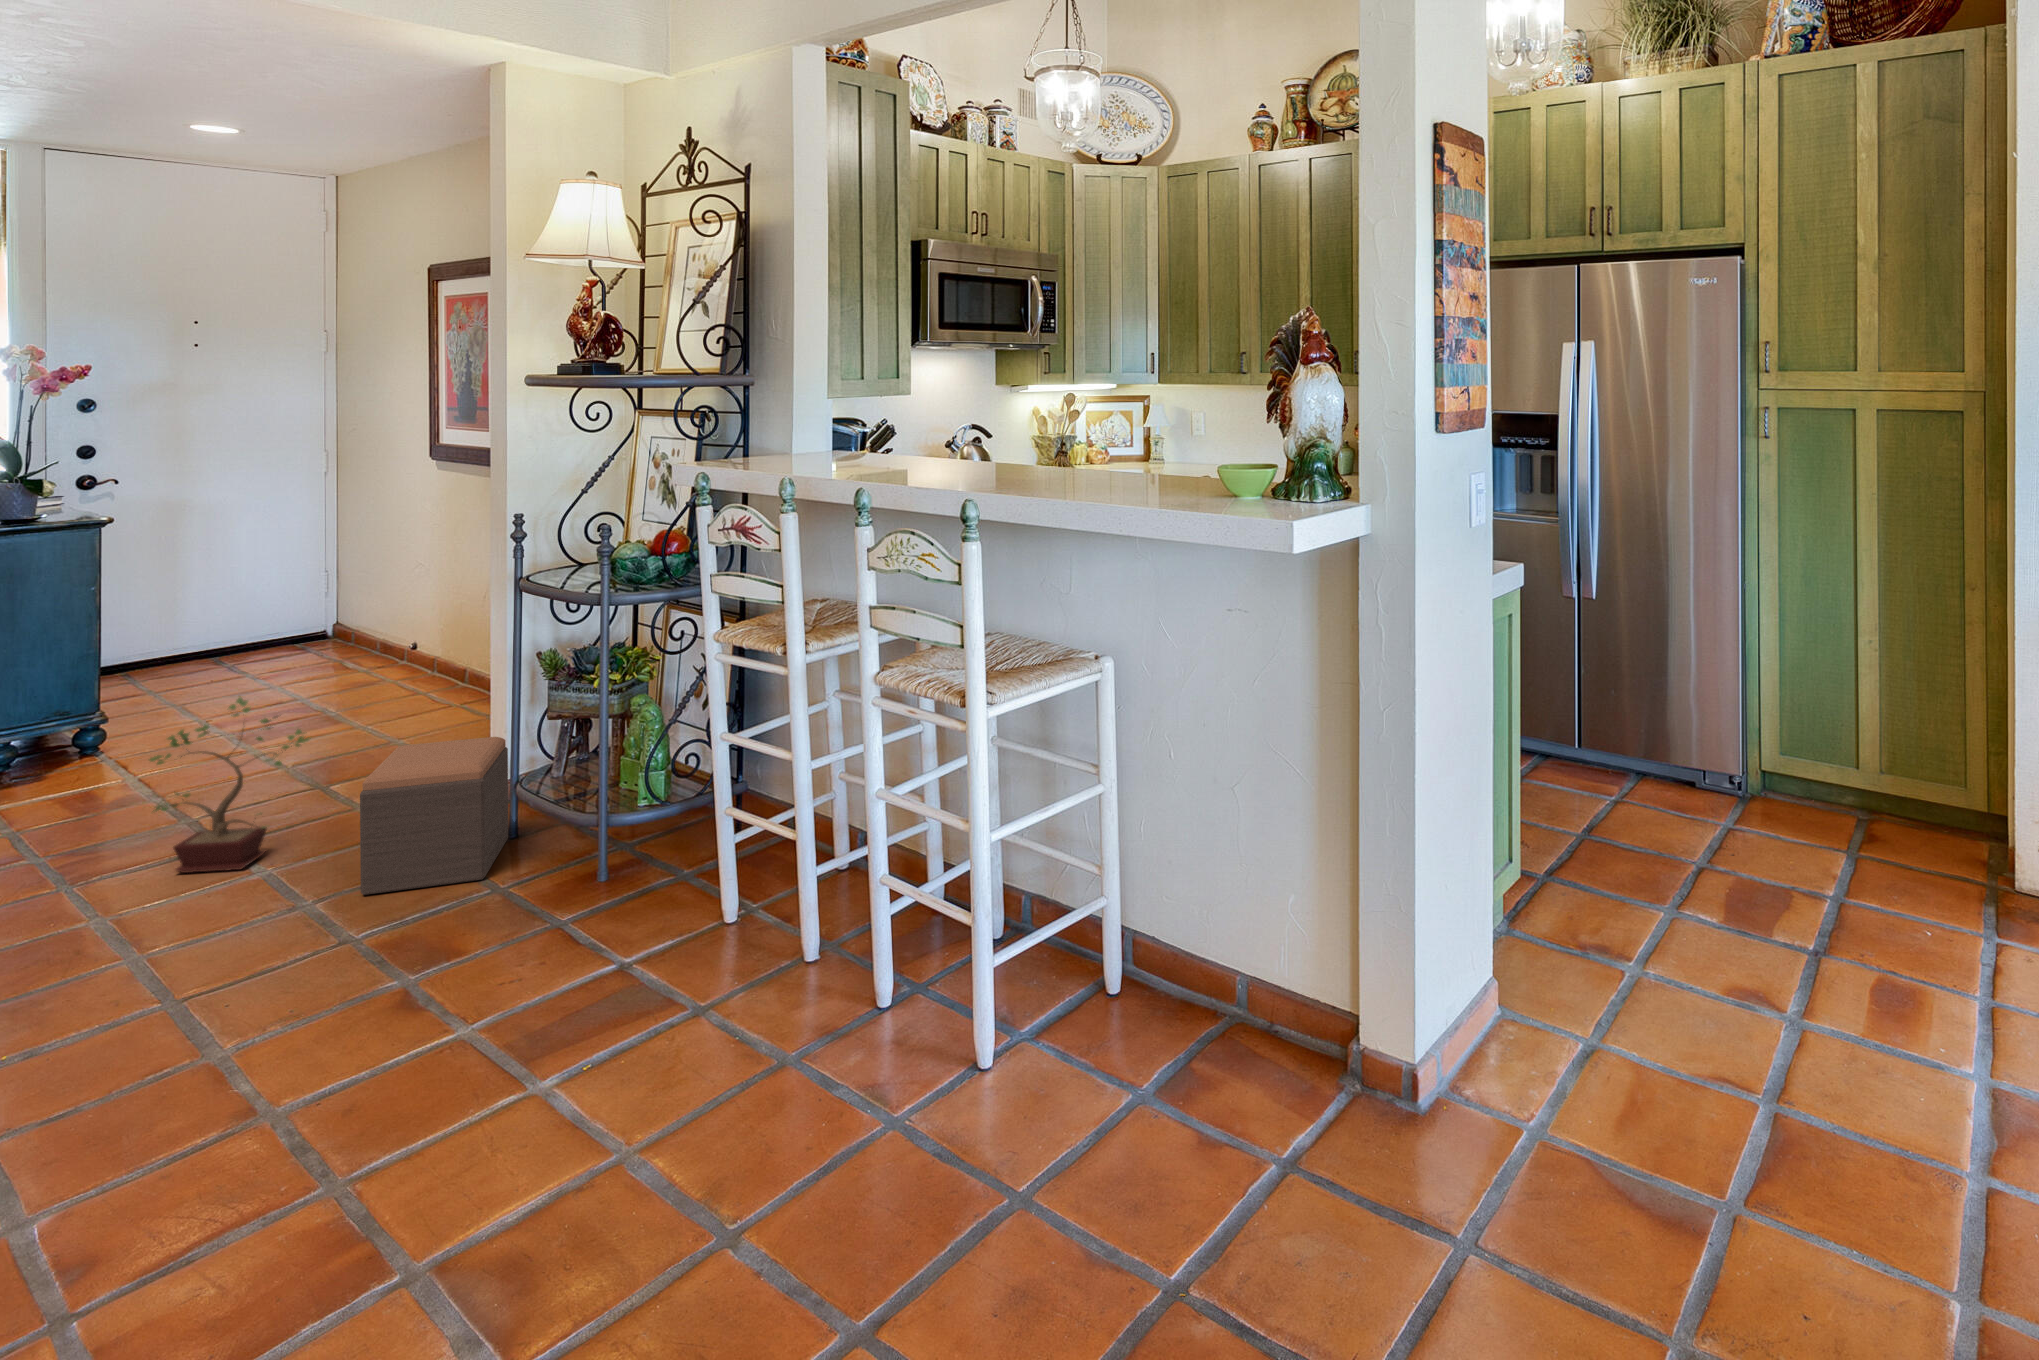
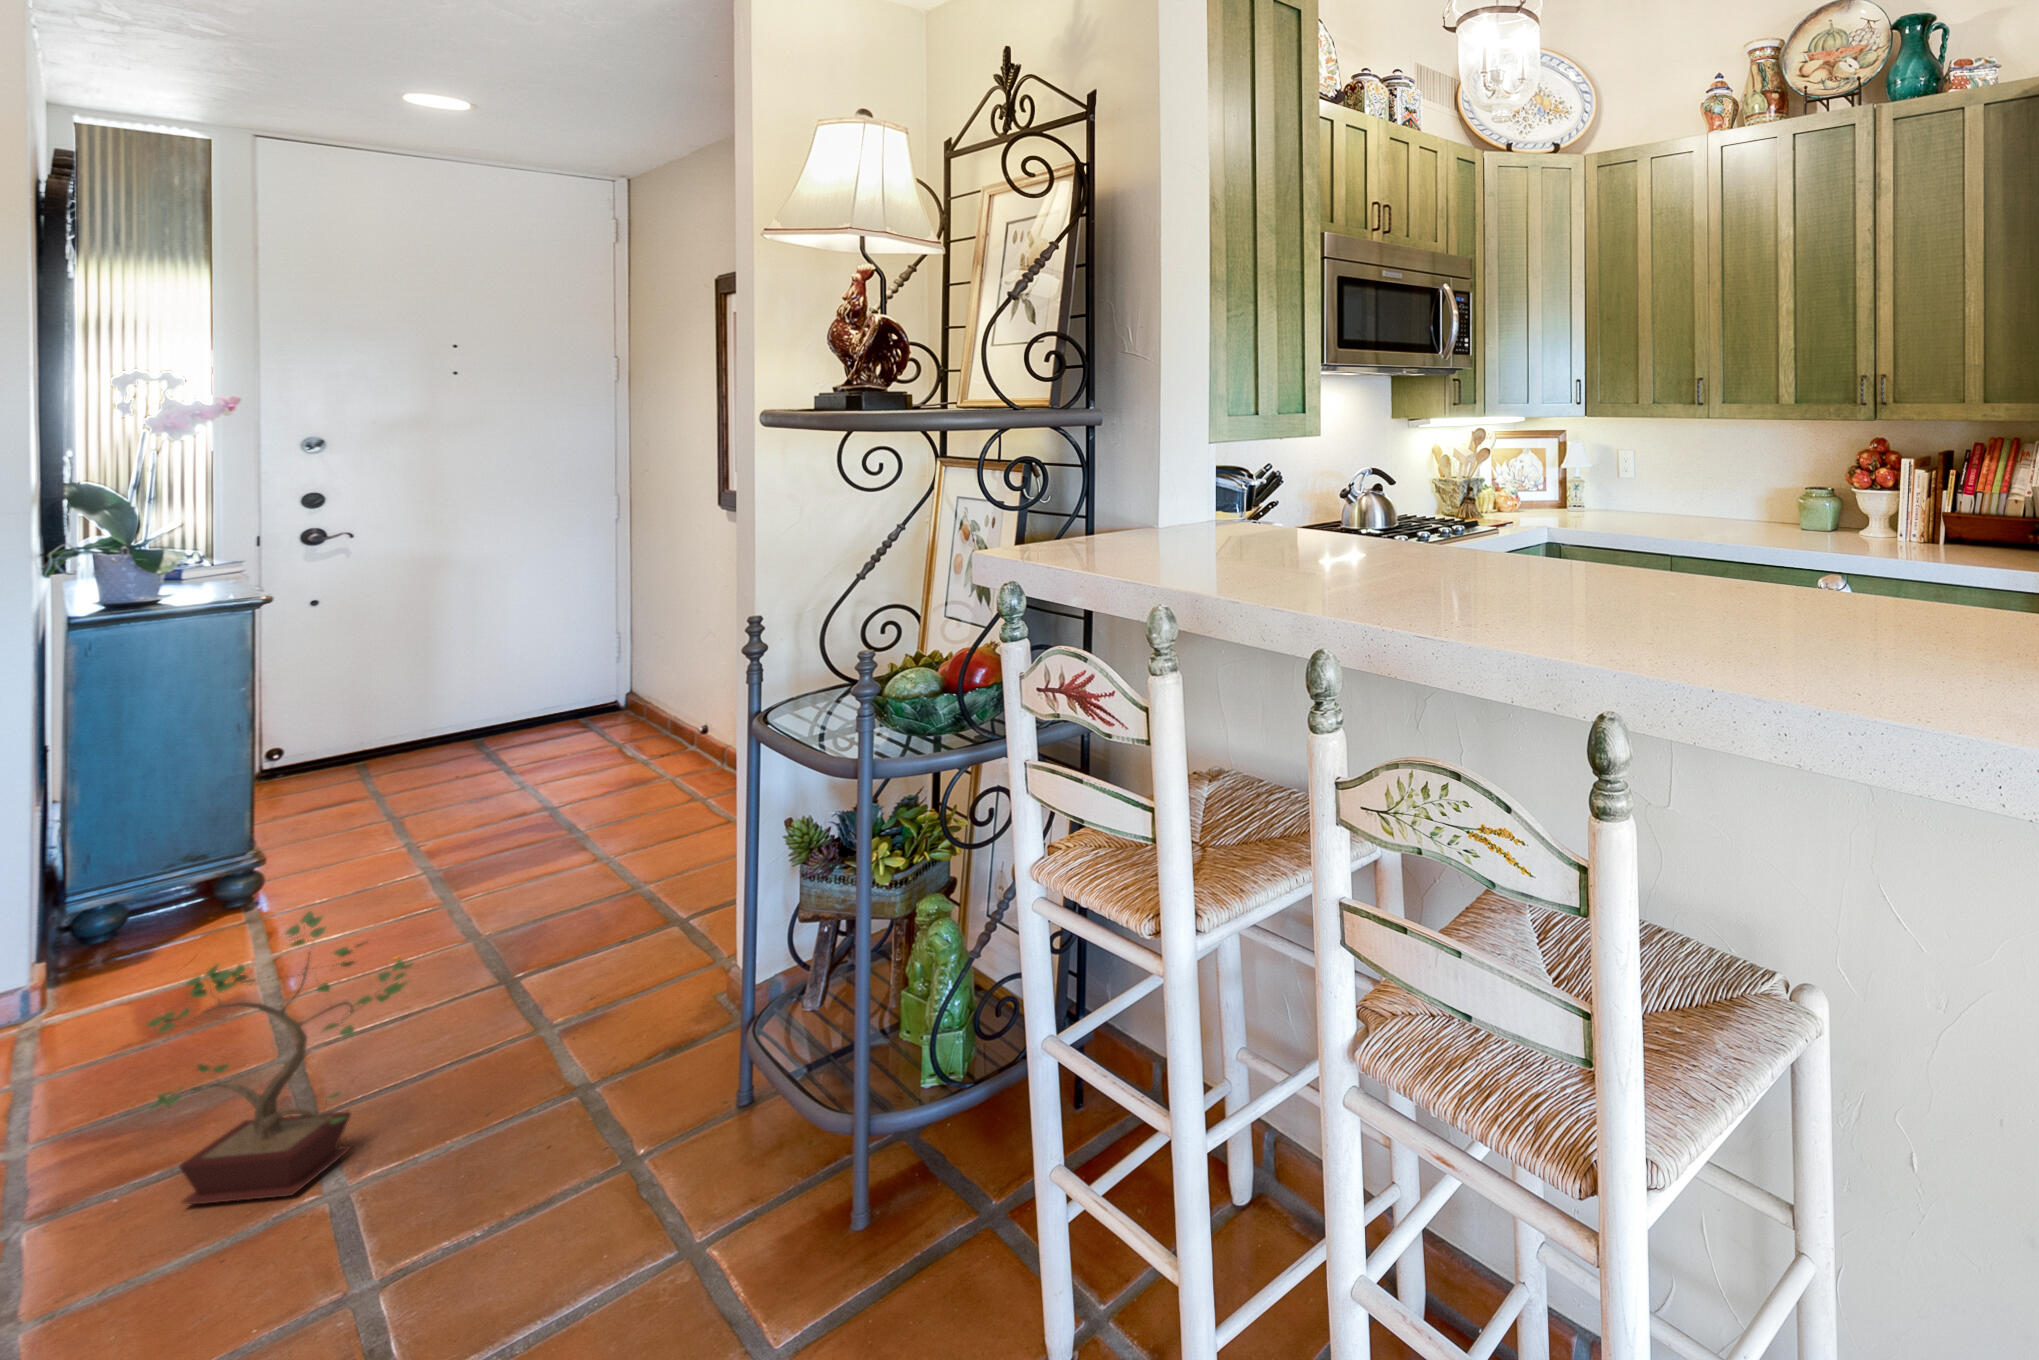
footstool: present [360,737,508,895] -> none [448,963,726,1276]

